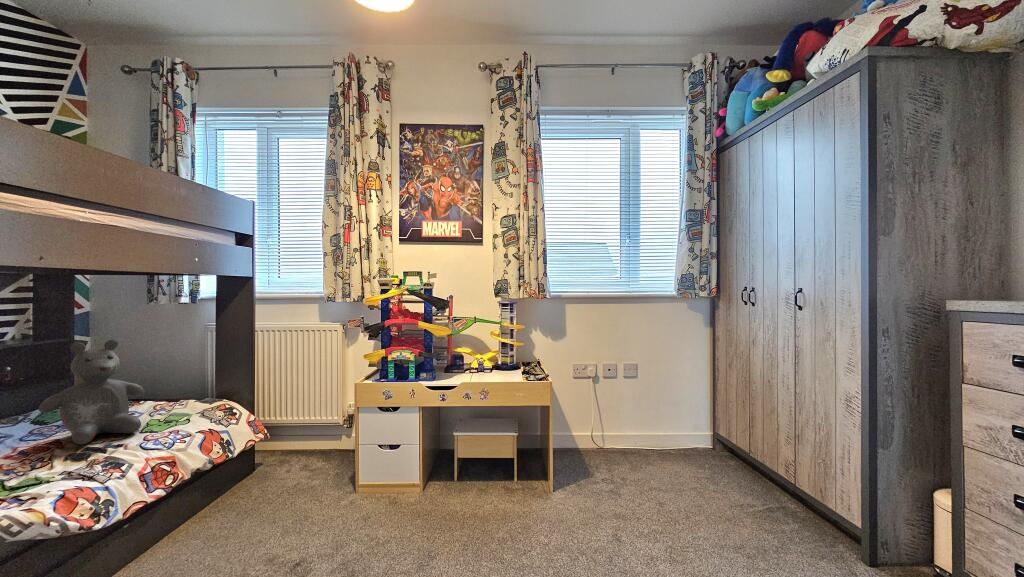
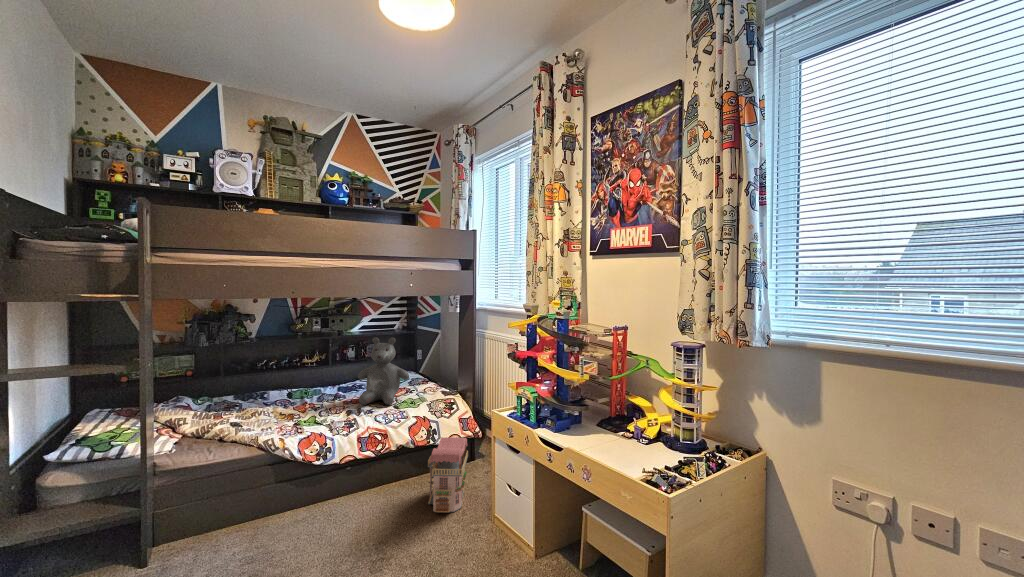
toy house: none [252,431,324,516] -> present [428,437,468,512]

